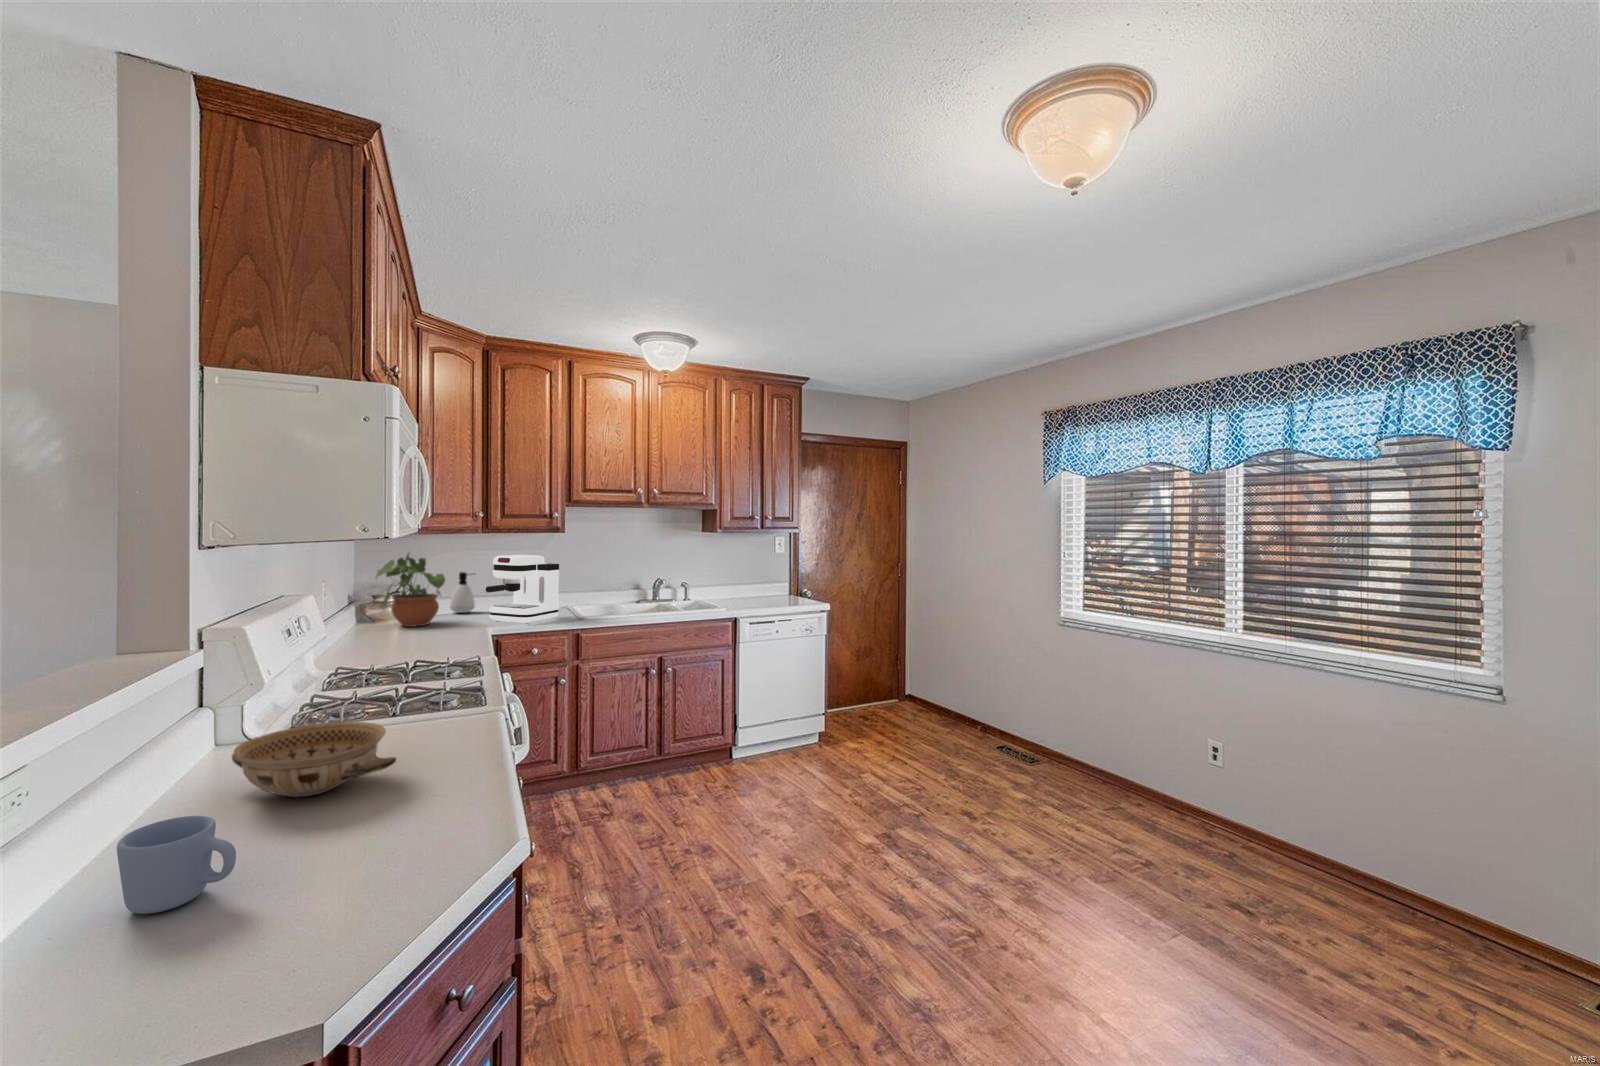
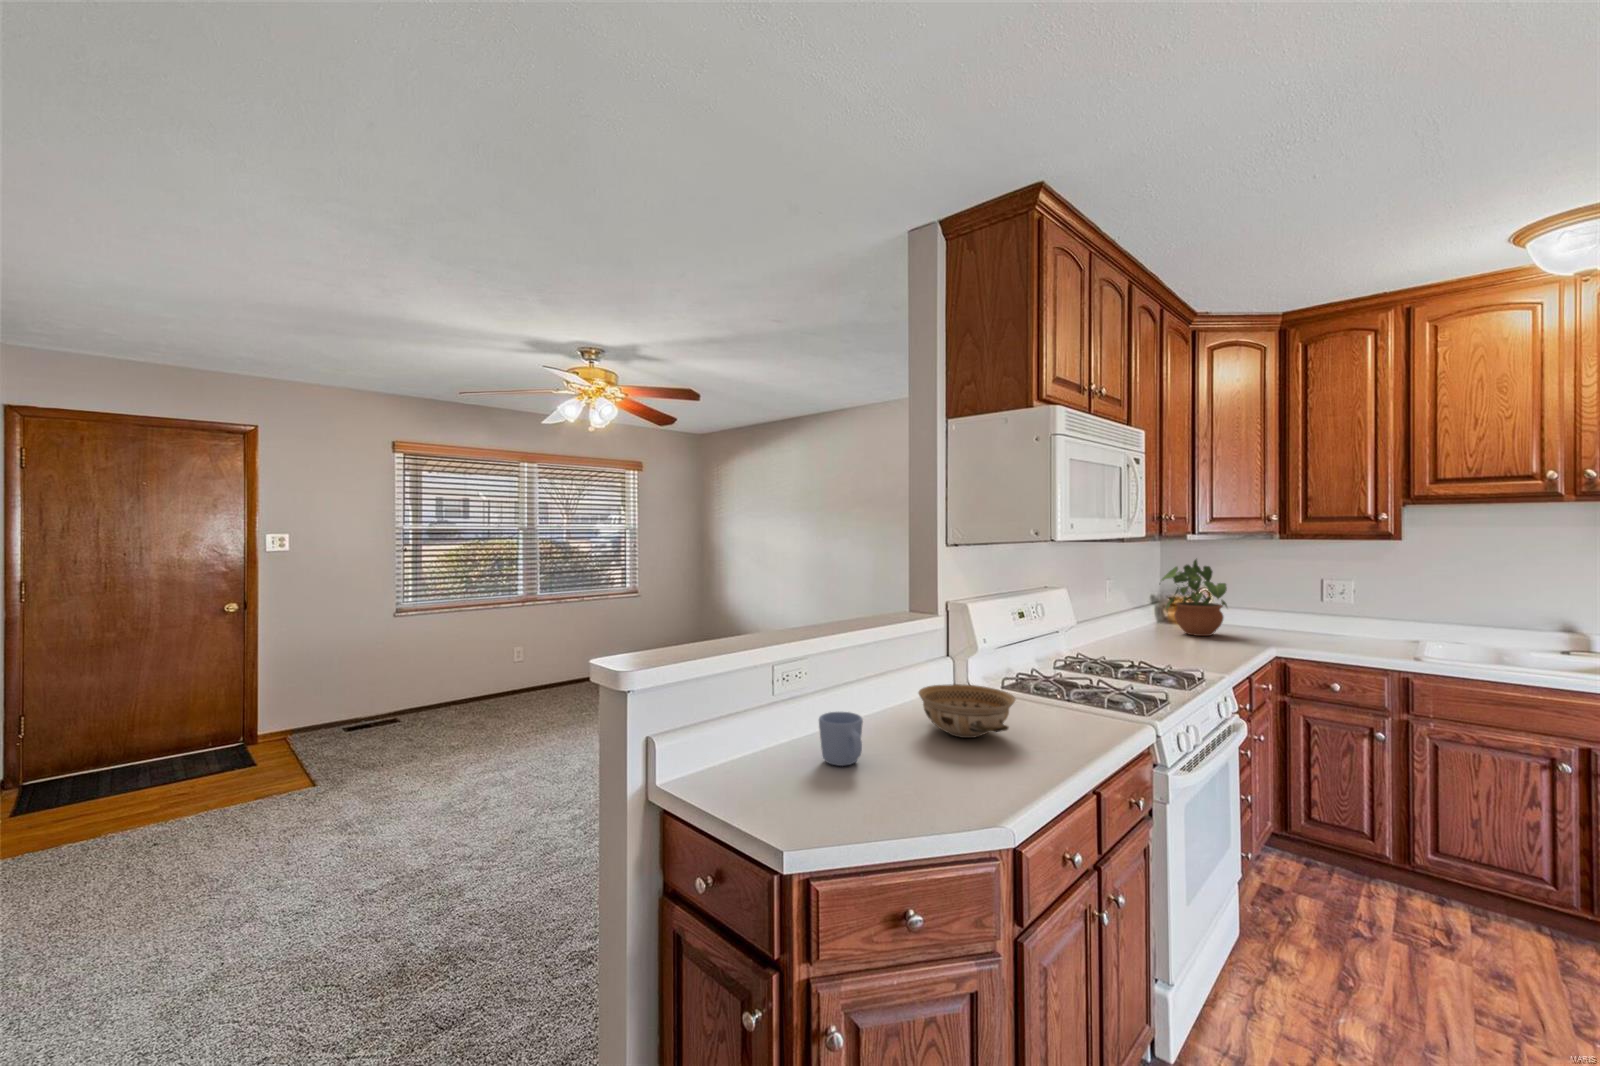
coffee maker: present [486,555,559,624] -> none [1272,566,1383,652]
soap dispenser: present [450,572,475,613] -> none [1250,584,1281,630]

